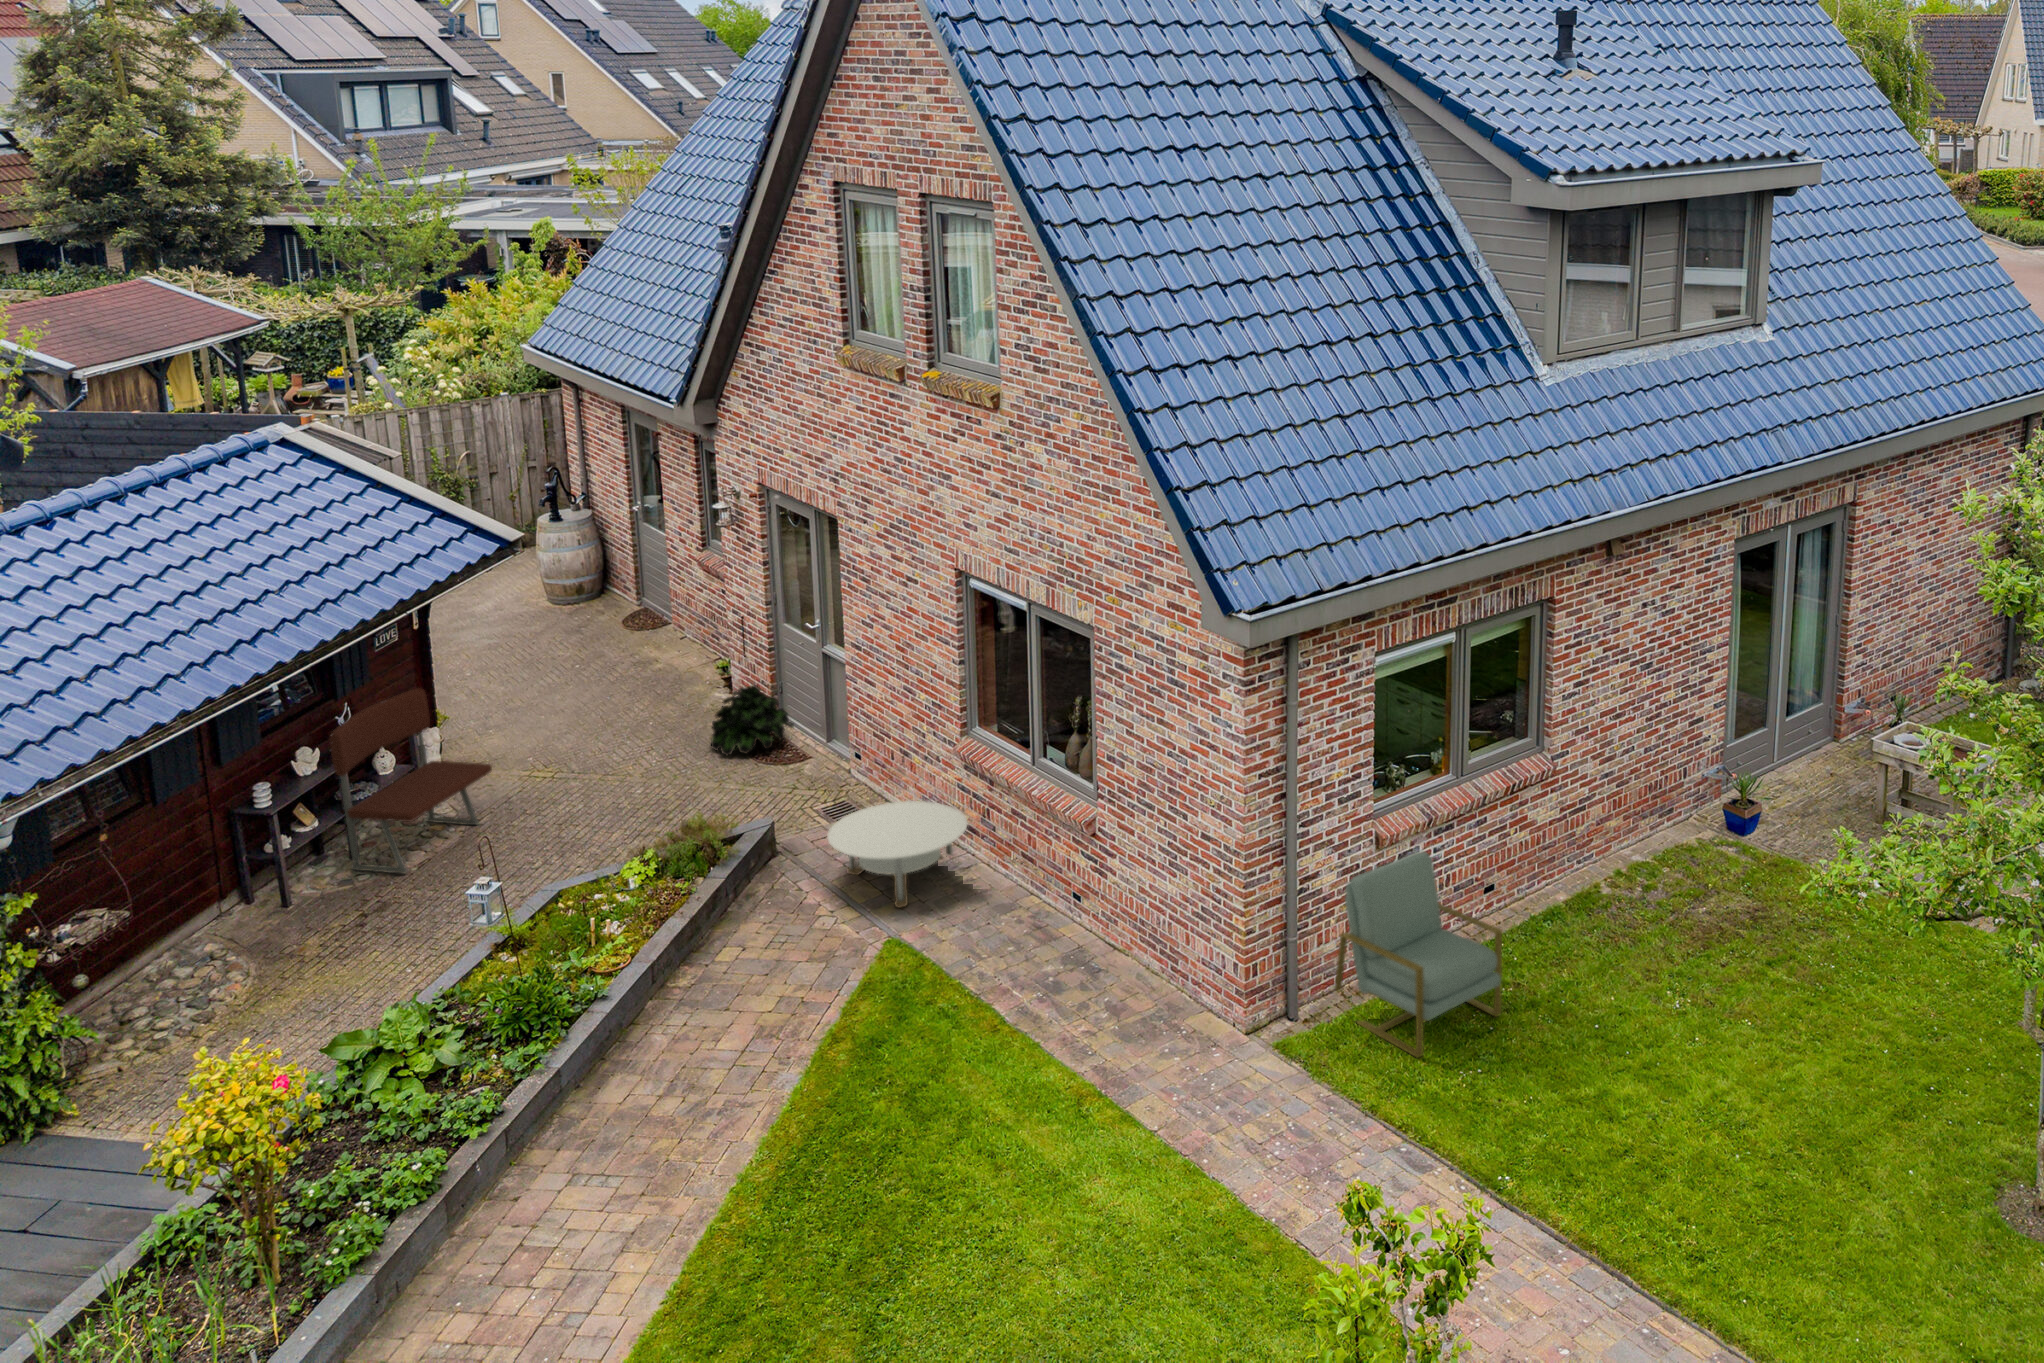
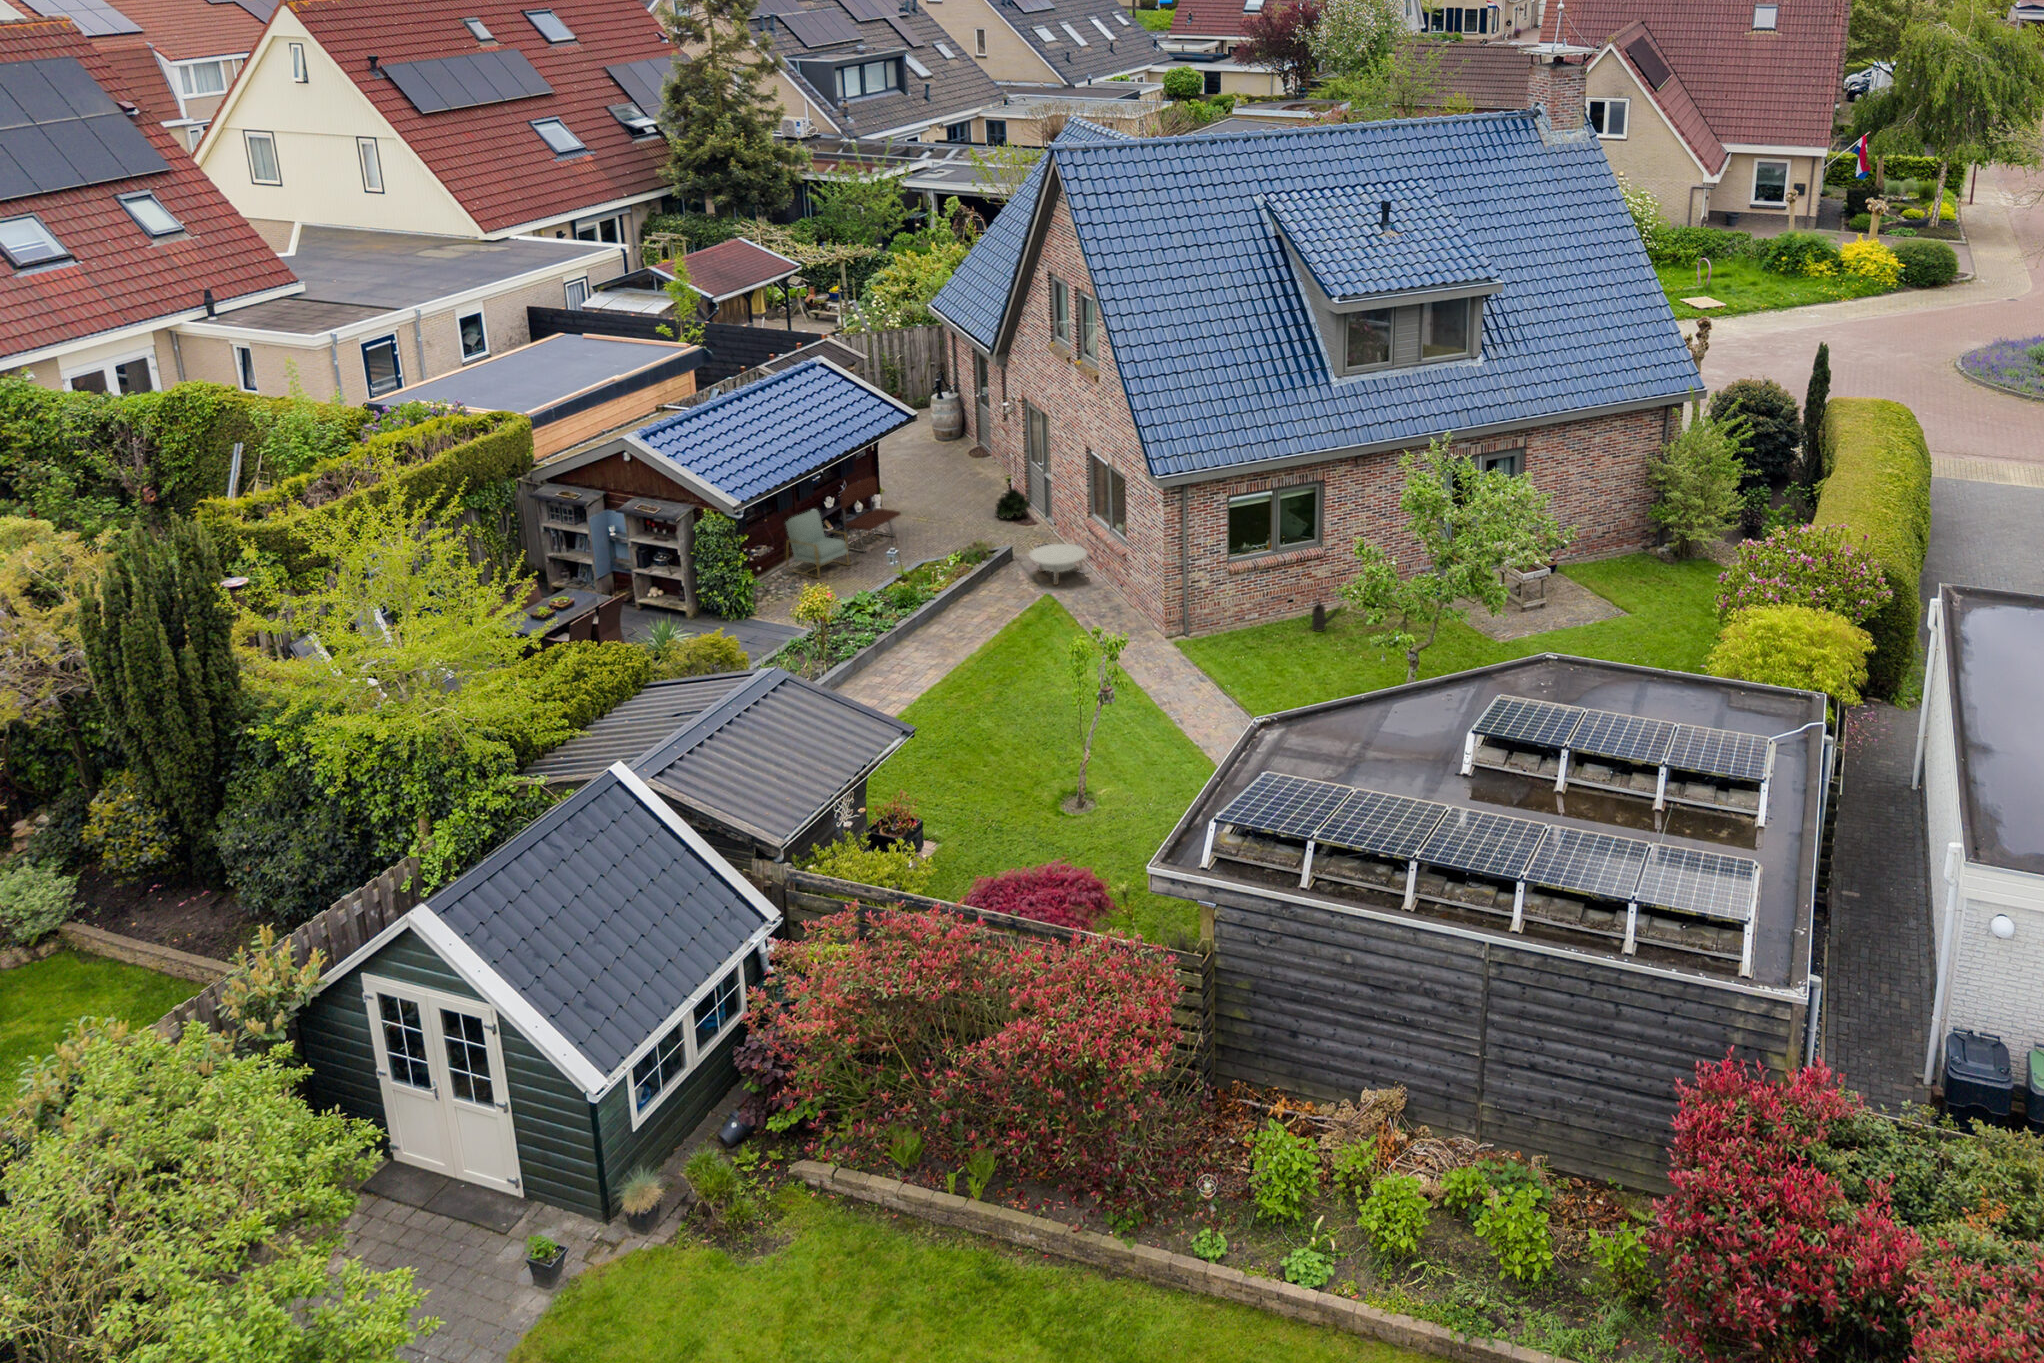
chair: present [1335,852,1502,1057] -> present [786,510,849,578]
watering can: none [1540,878,1613,954] -> present [1311,601,1342,632]

